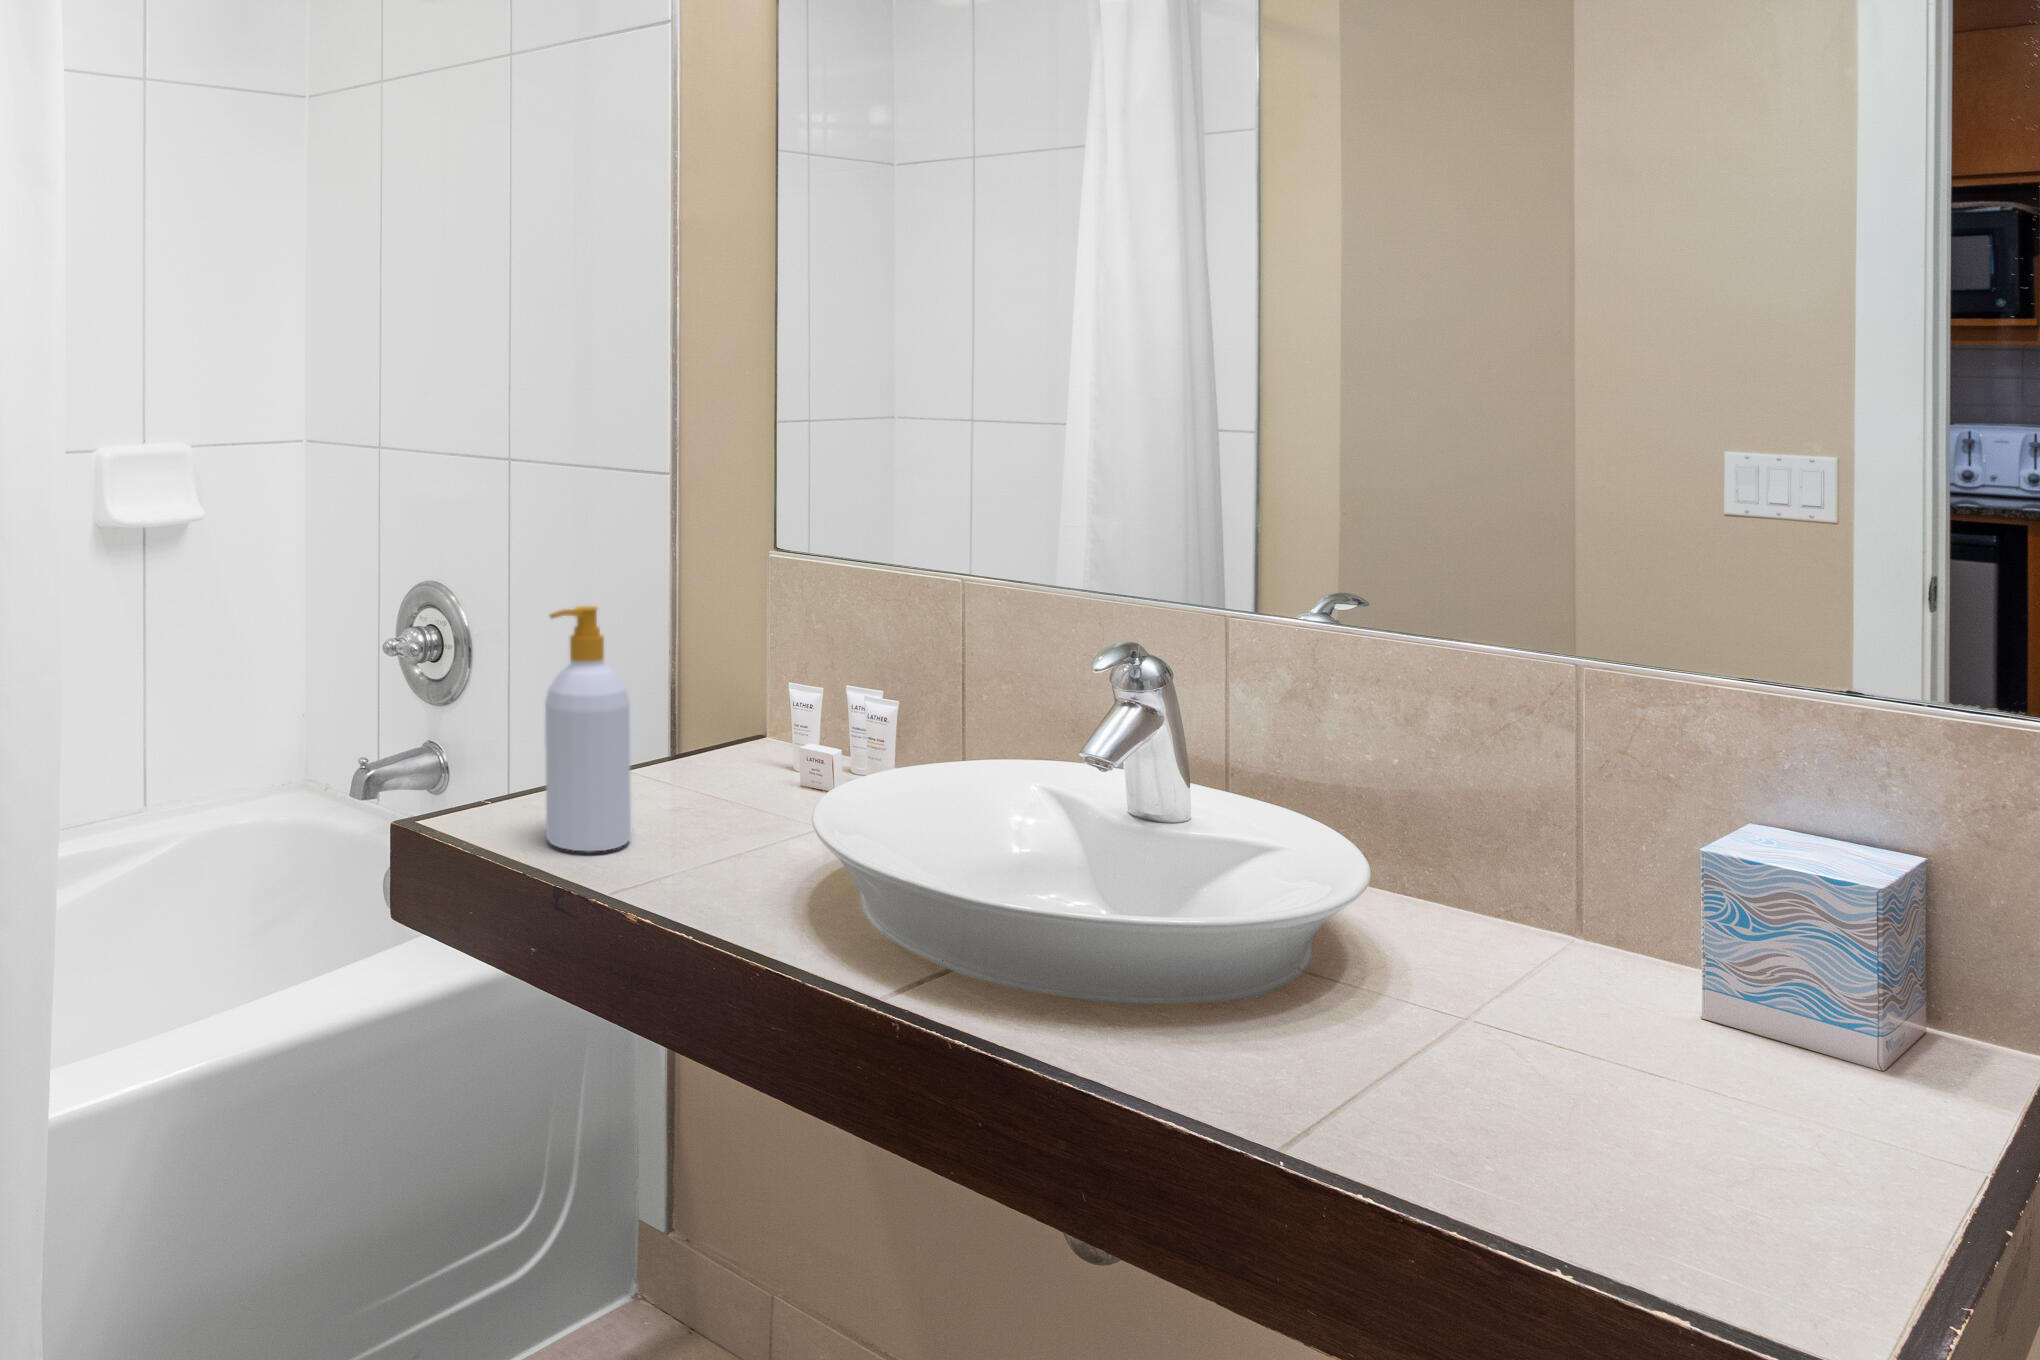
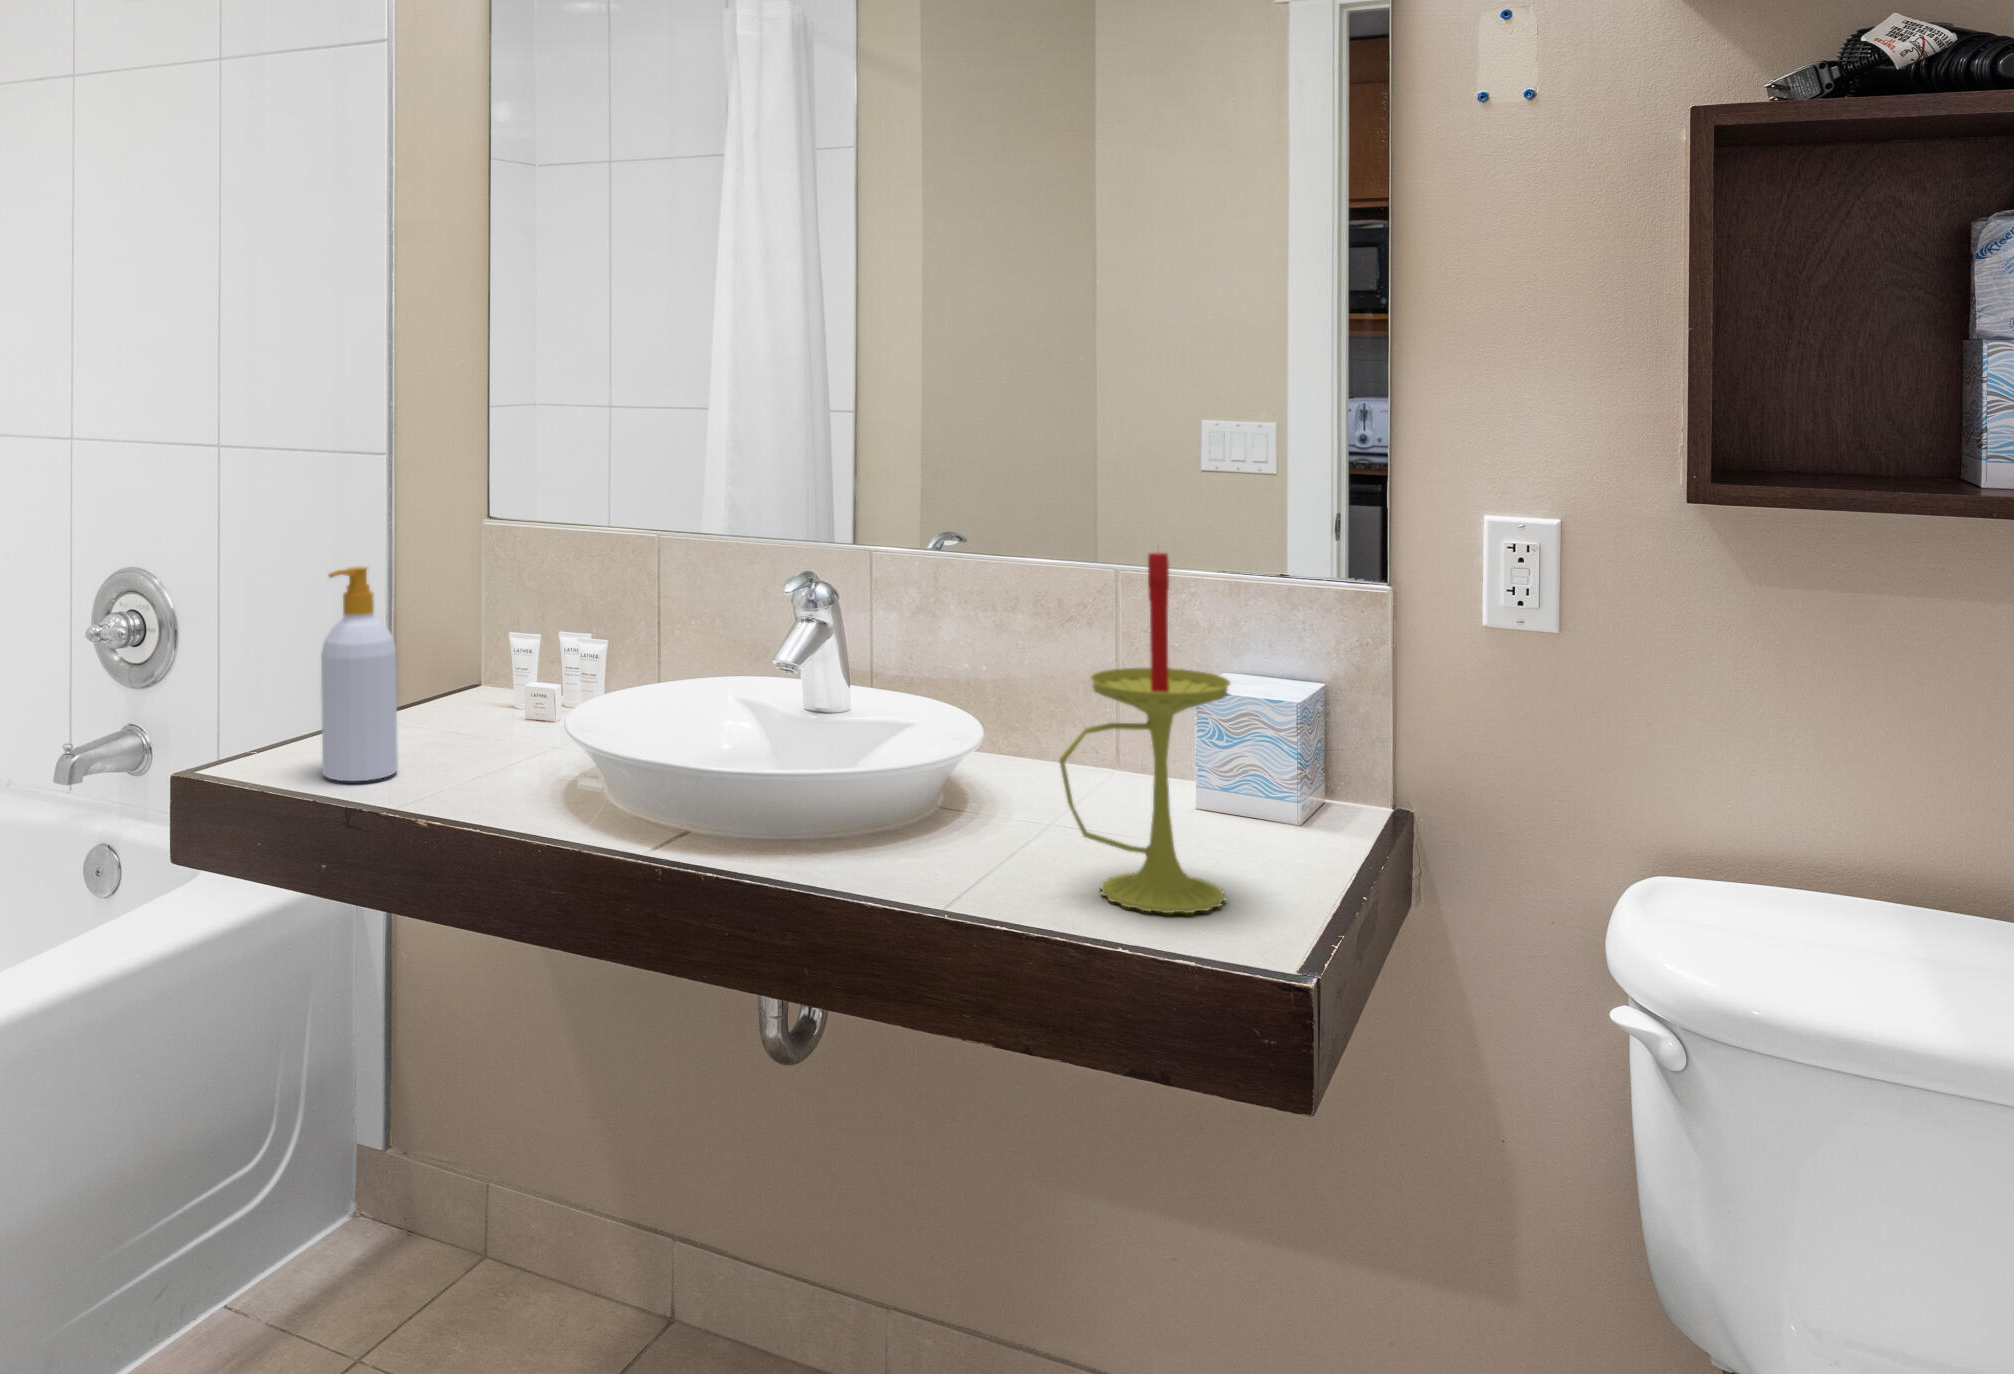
candle: none [1470,654,1766,1220] -> present [1059,553,1231,913]

